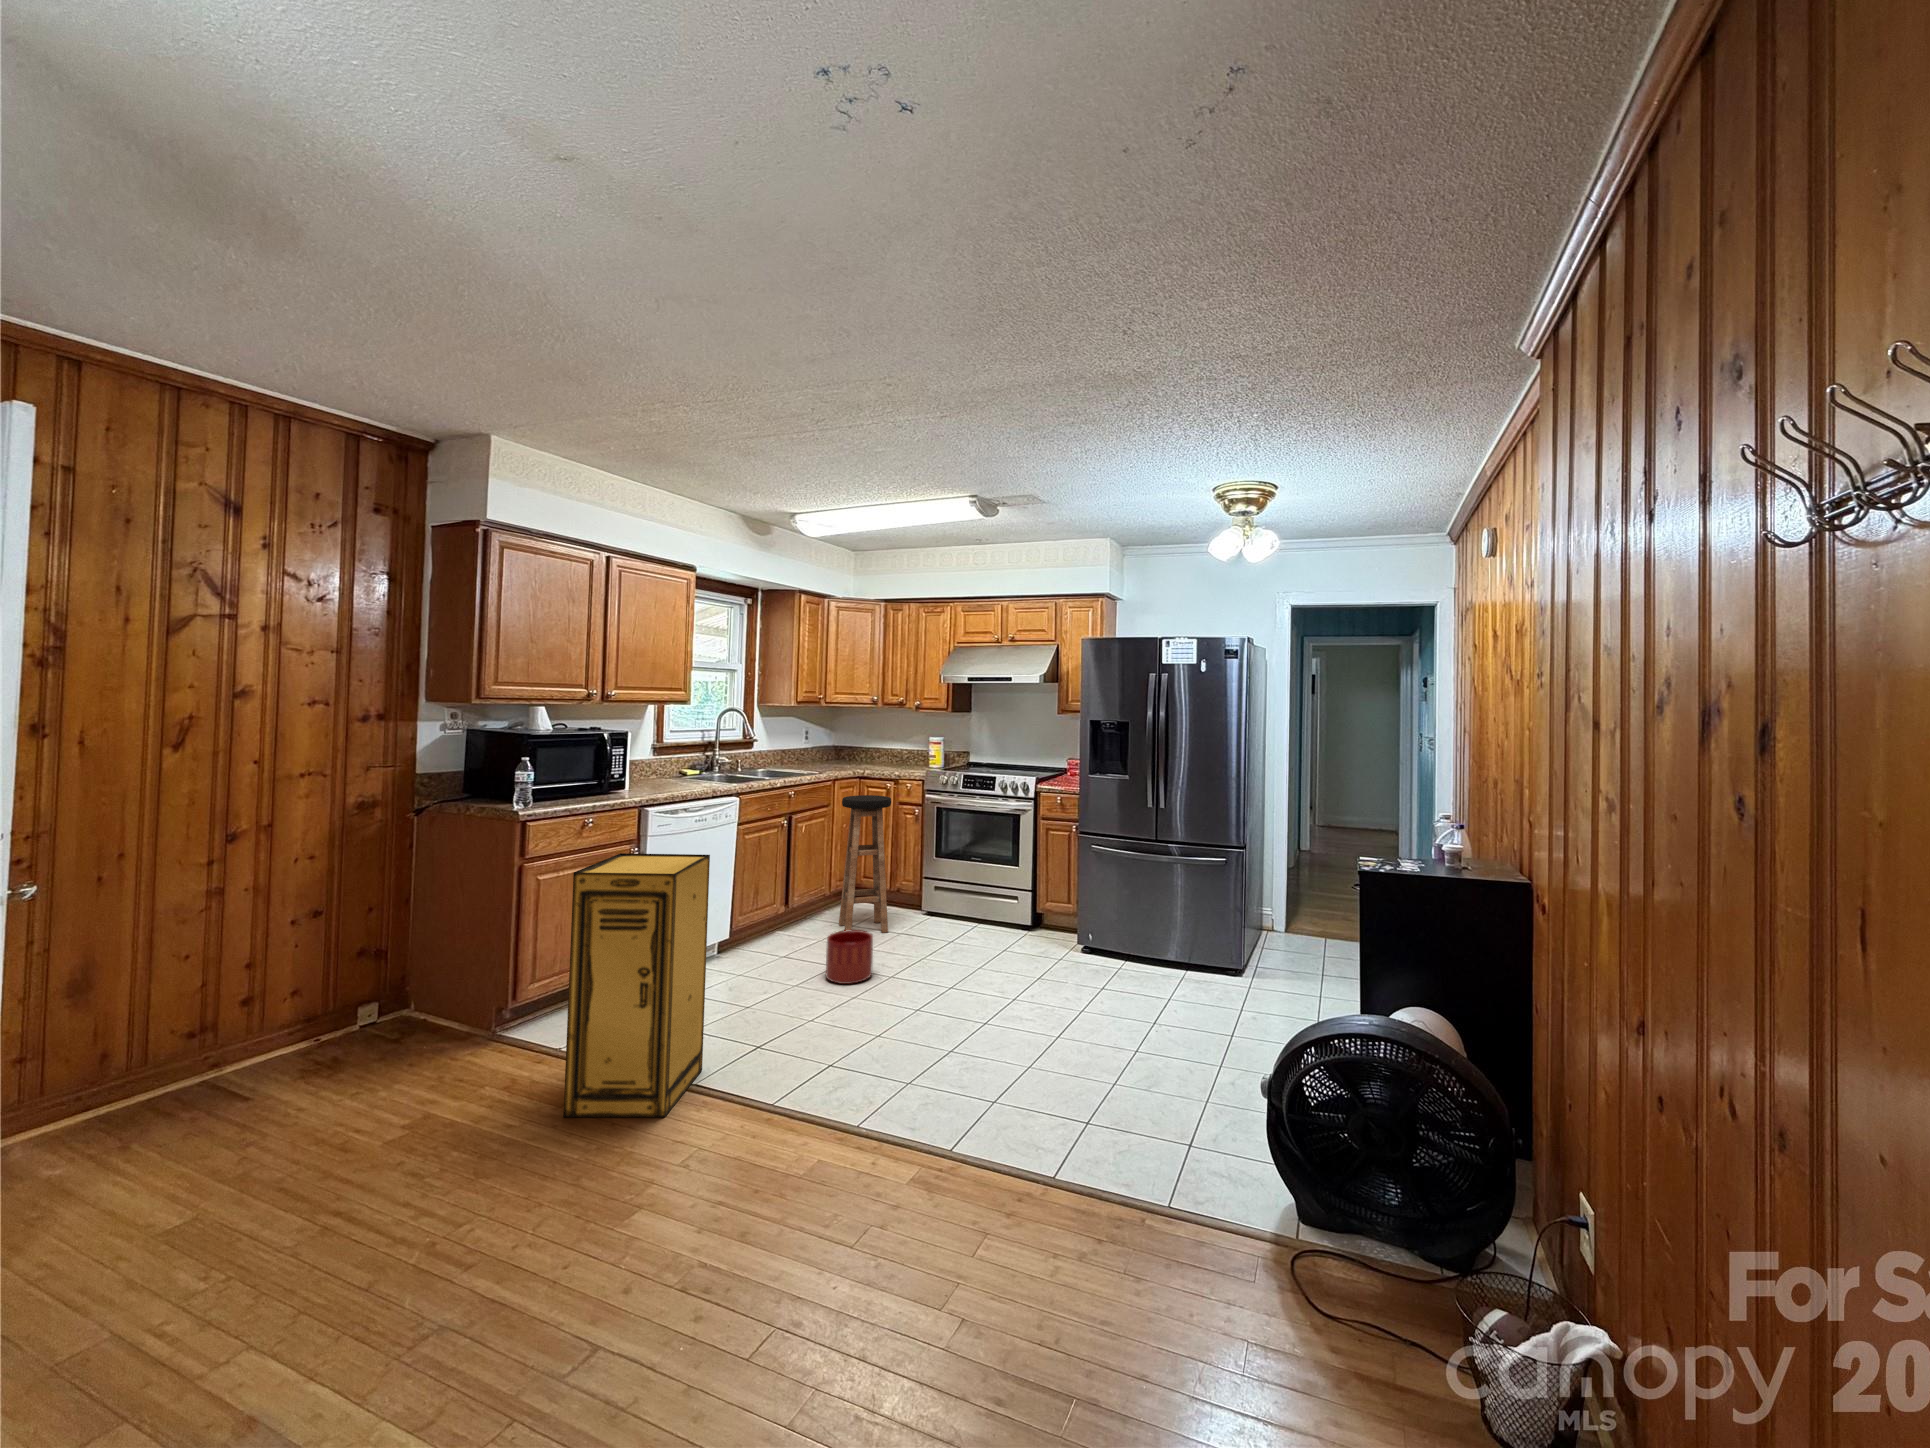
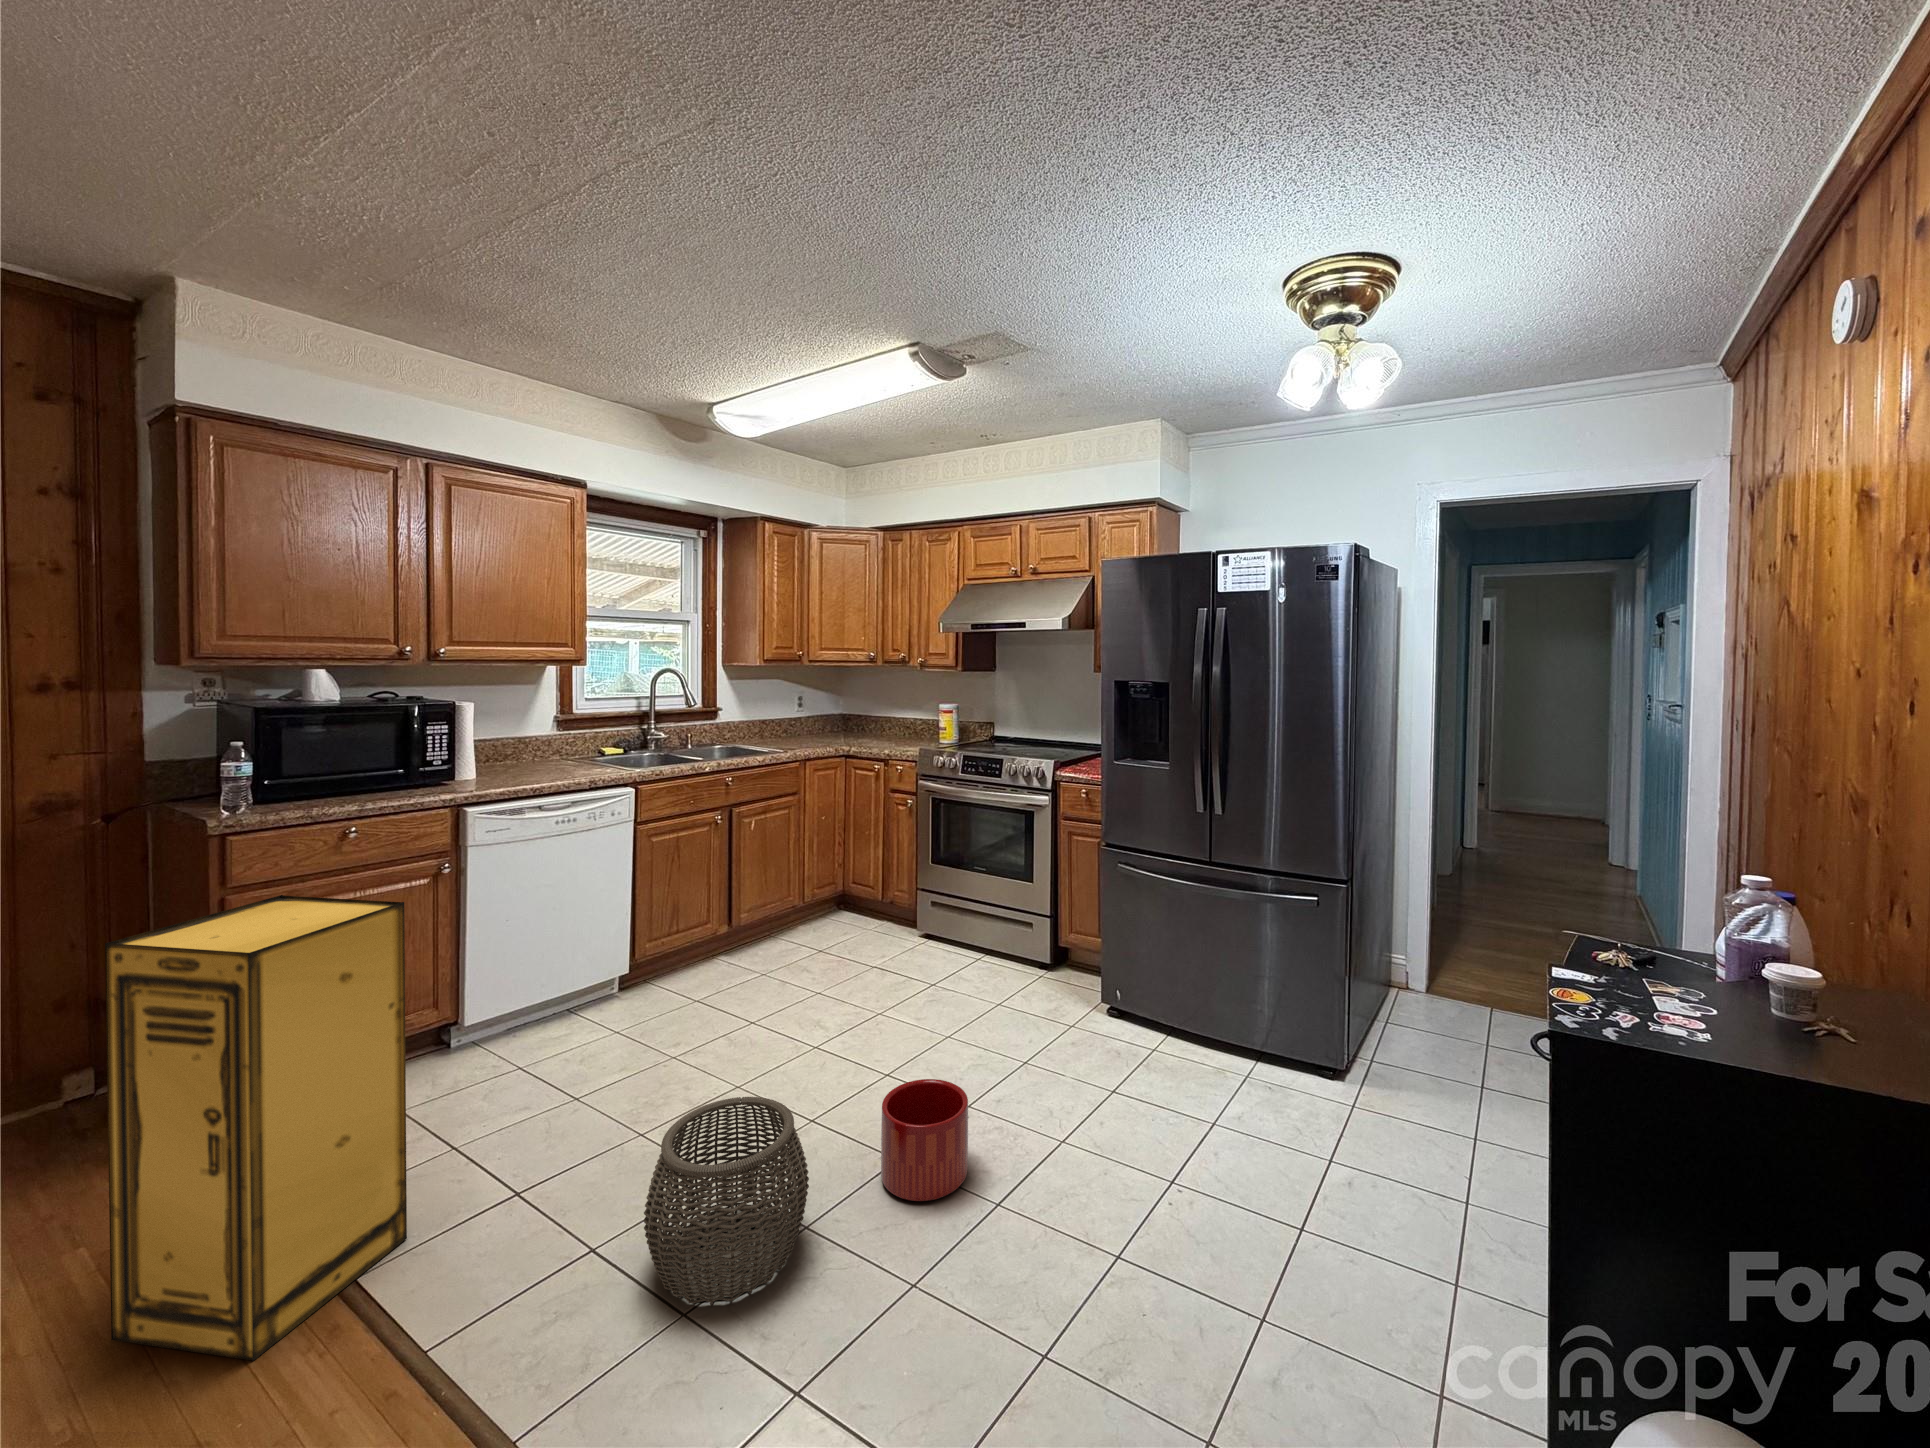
bar stool: present [839,795,891,933] -> none [793,782,859,970]
planter: present [826,930,873,984] -> present [881,1079,968,1201]
woven basket: none [868,974,959,1081] -> present [644,1097,809,1305]

